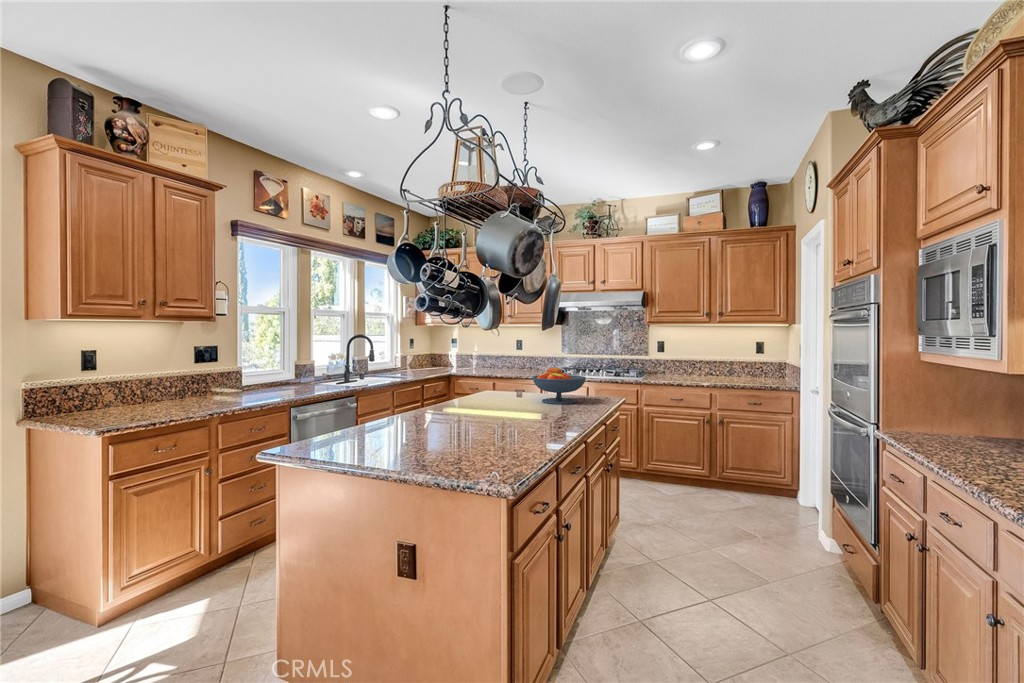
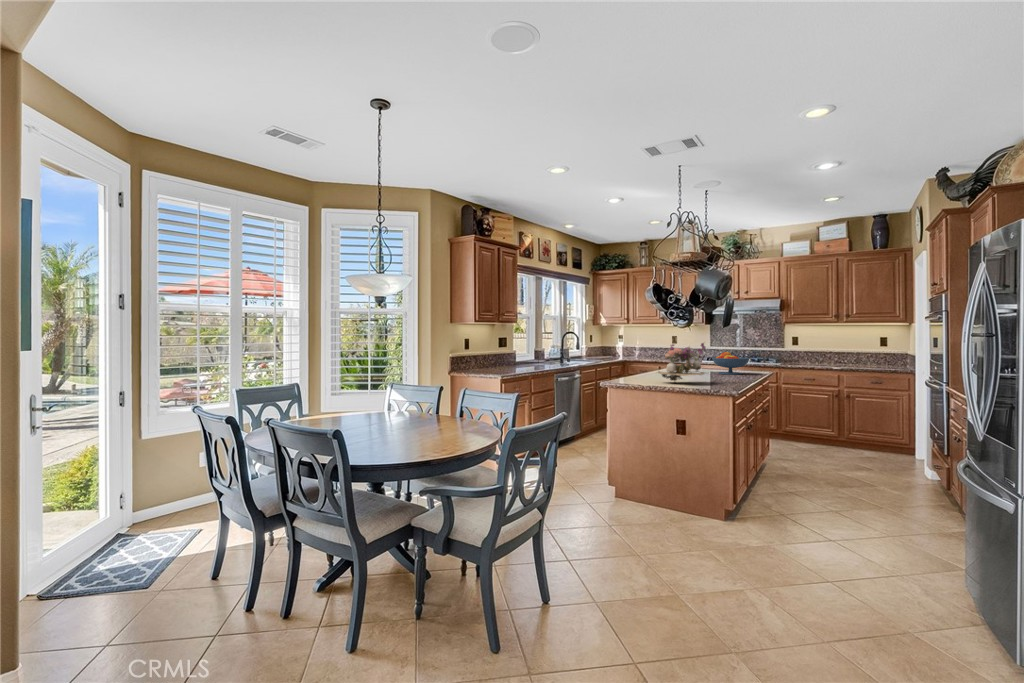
flower arrangement: none [389,357,492,437] -> present [658,343,705,381]

